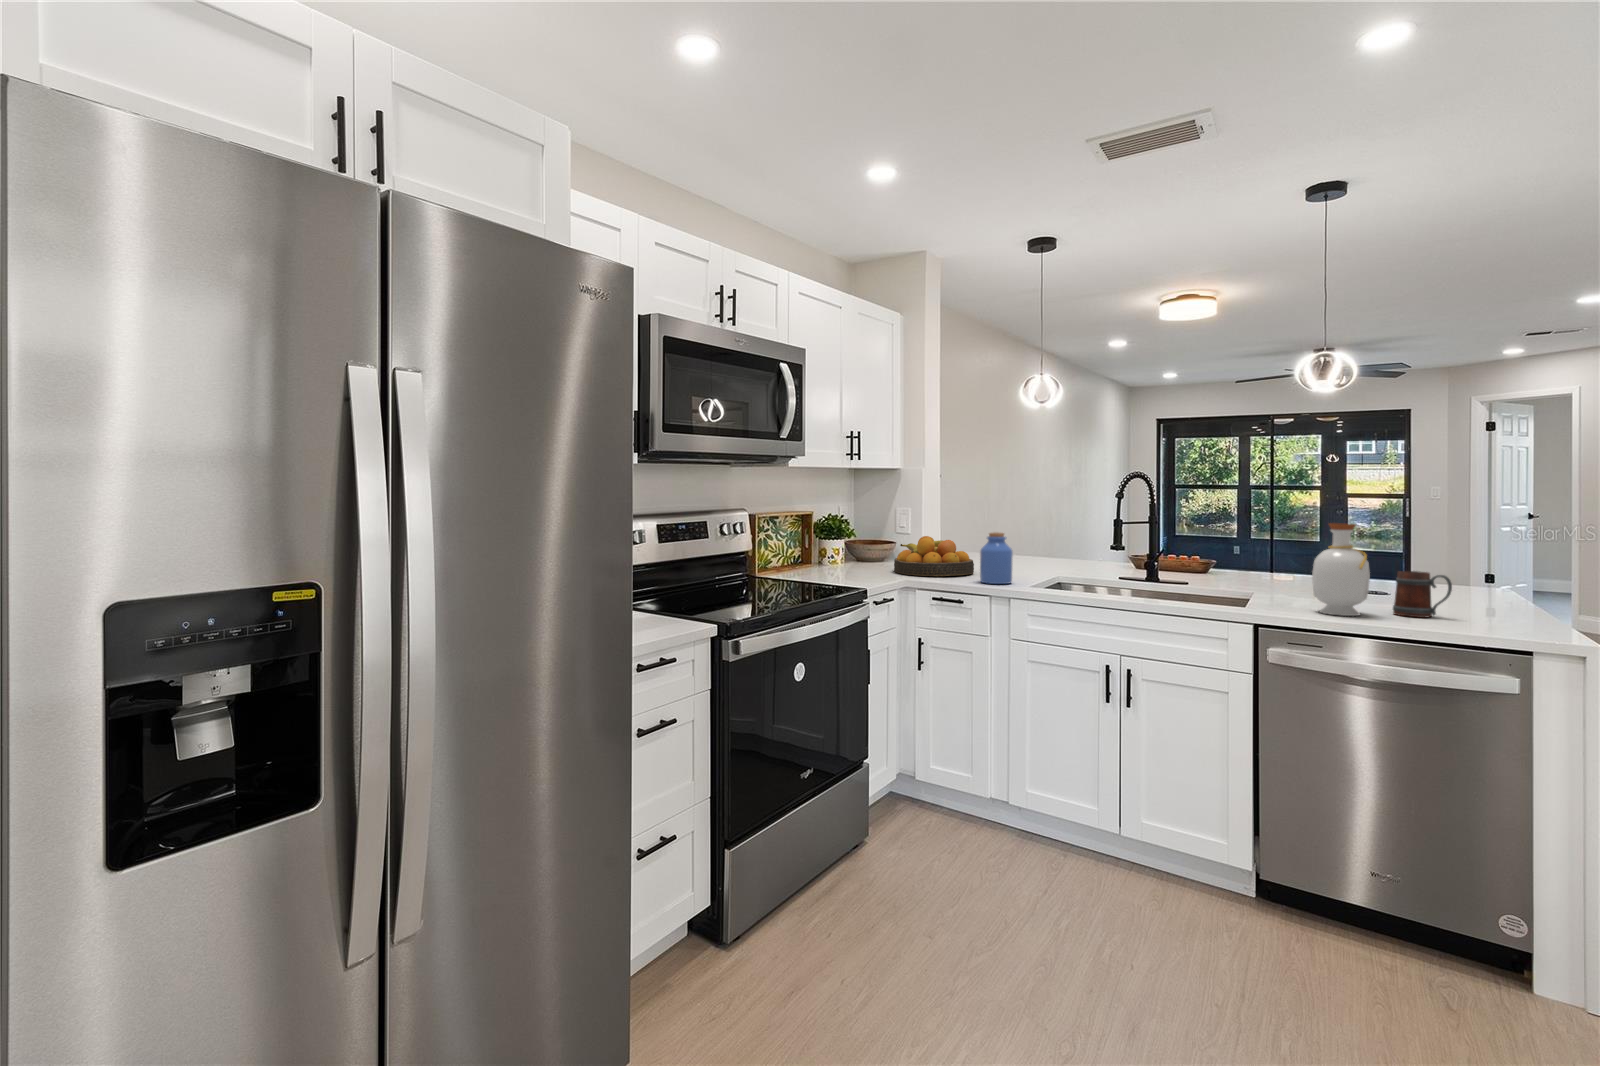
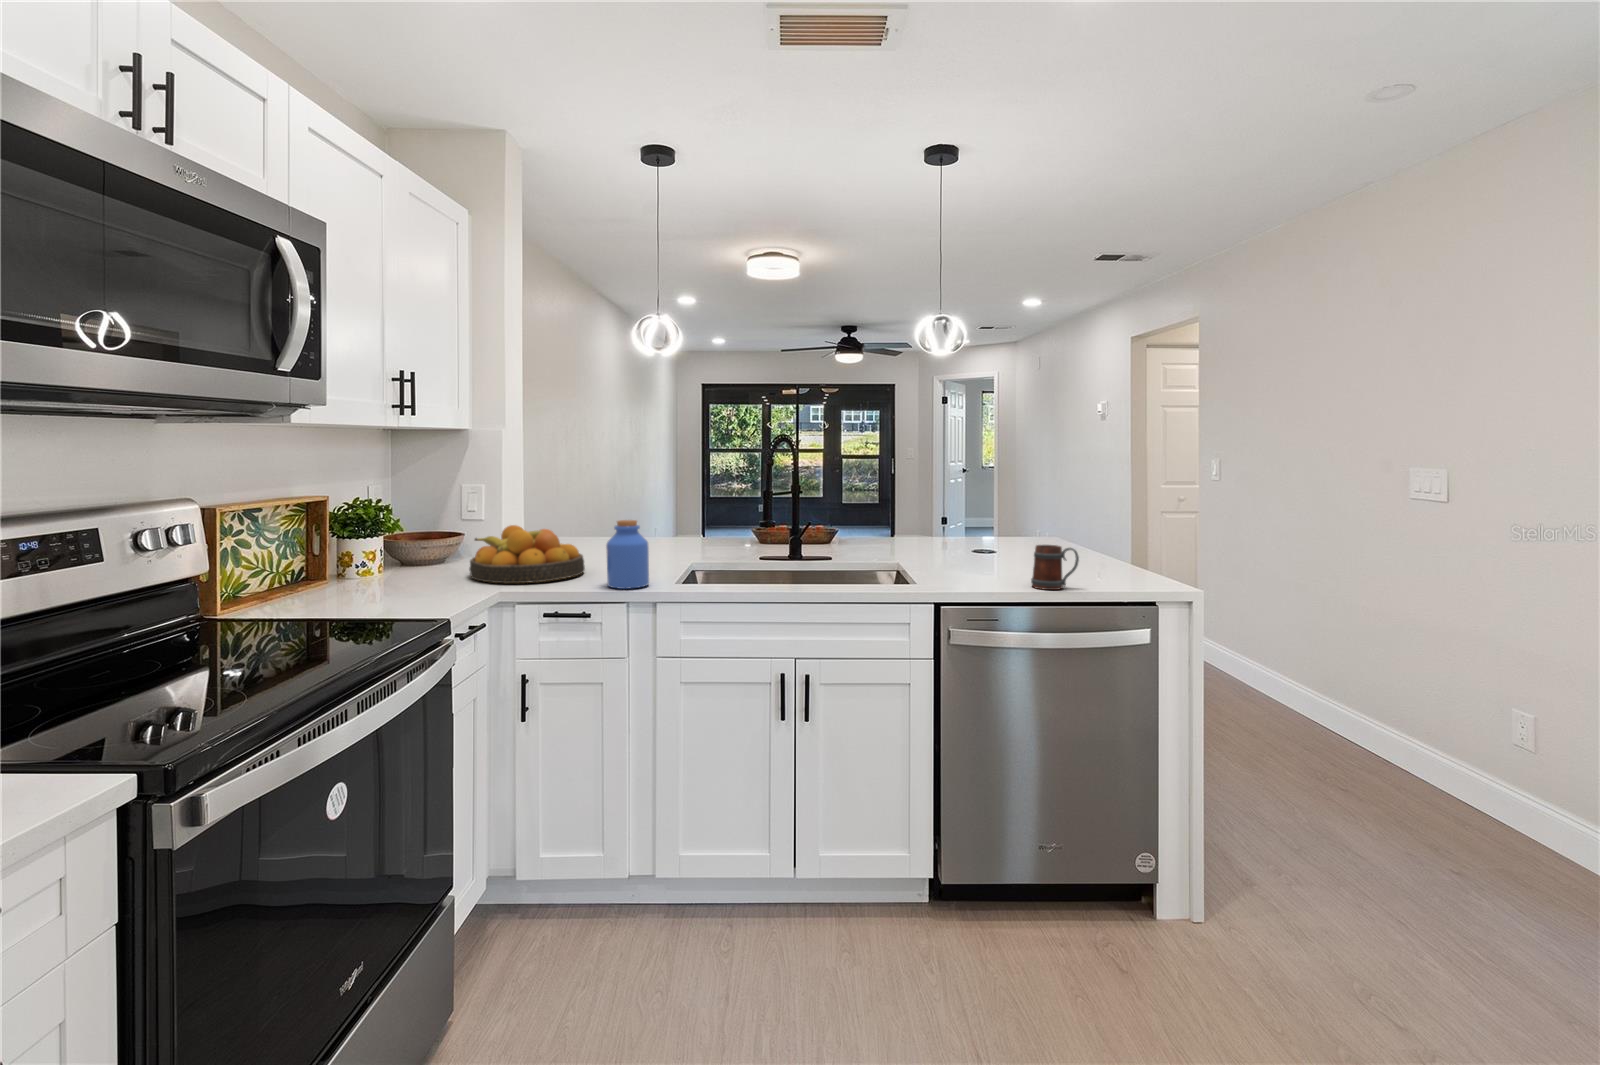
bottle: present [1312,523,1370,616] -> none [976,501,1027,596]

